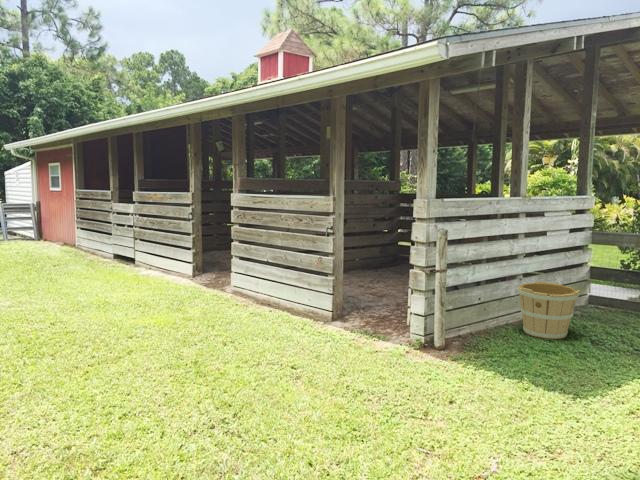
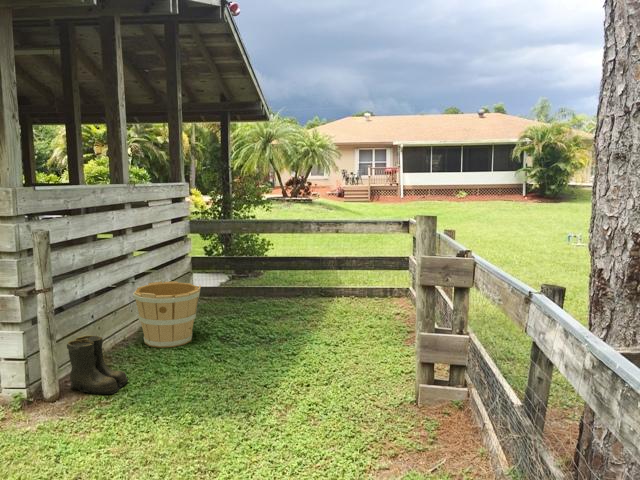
boots: none [454,310,496,357] -> present [67,335,129,394]

